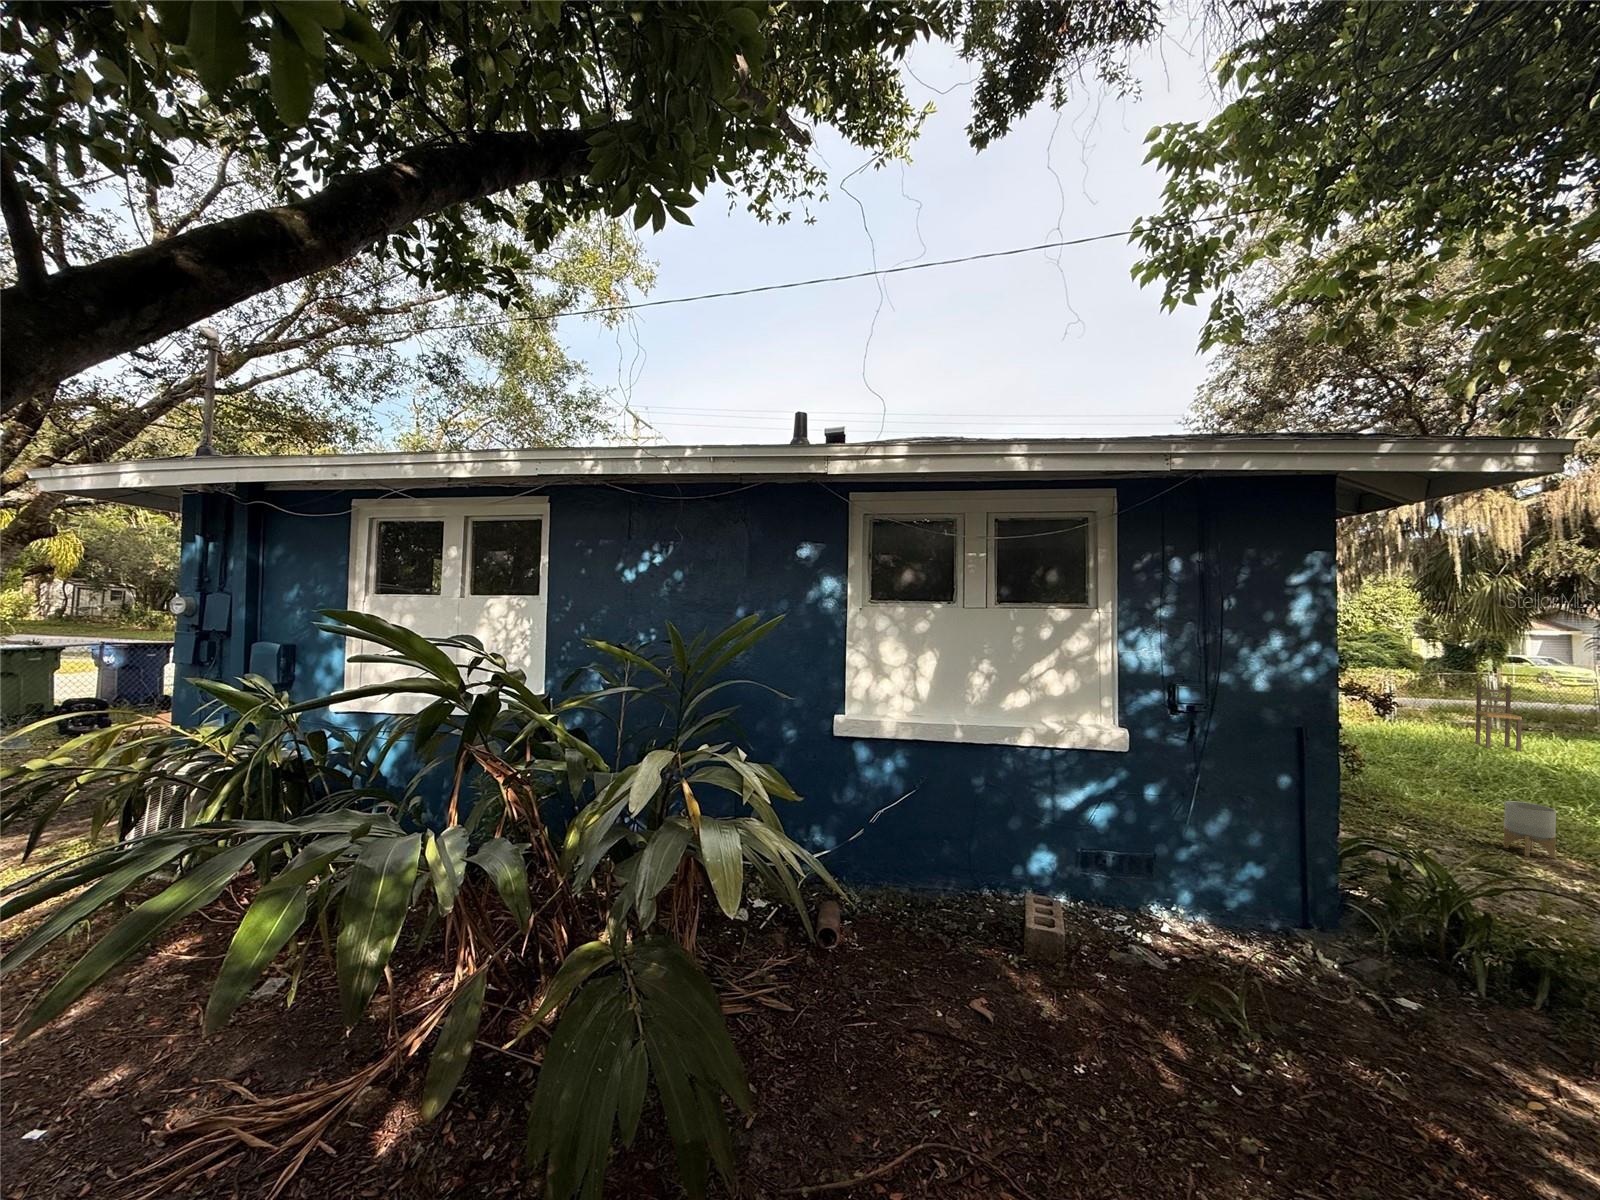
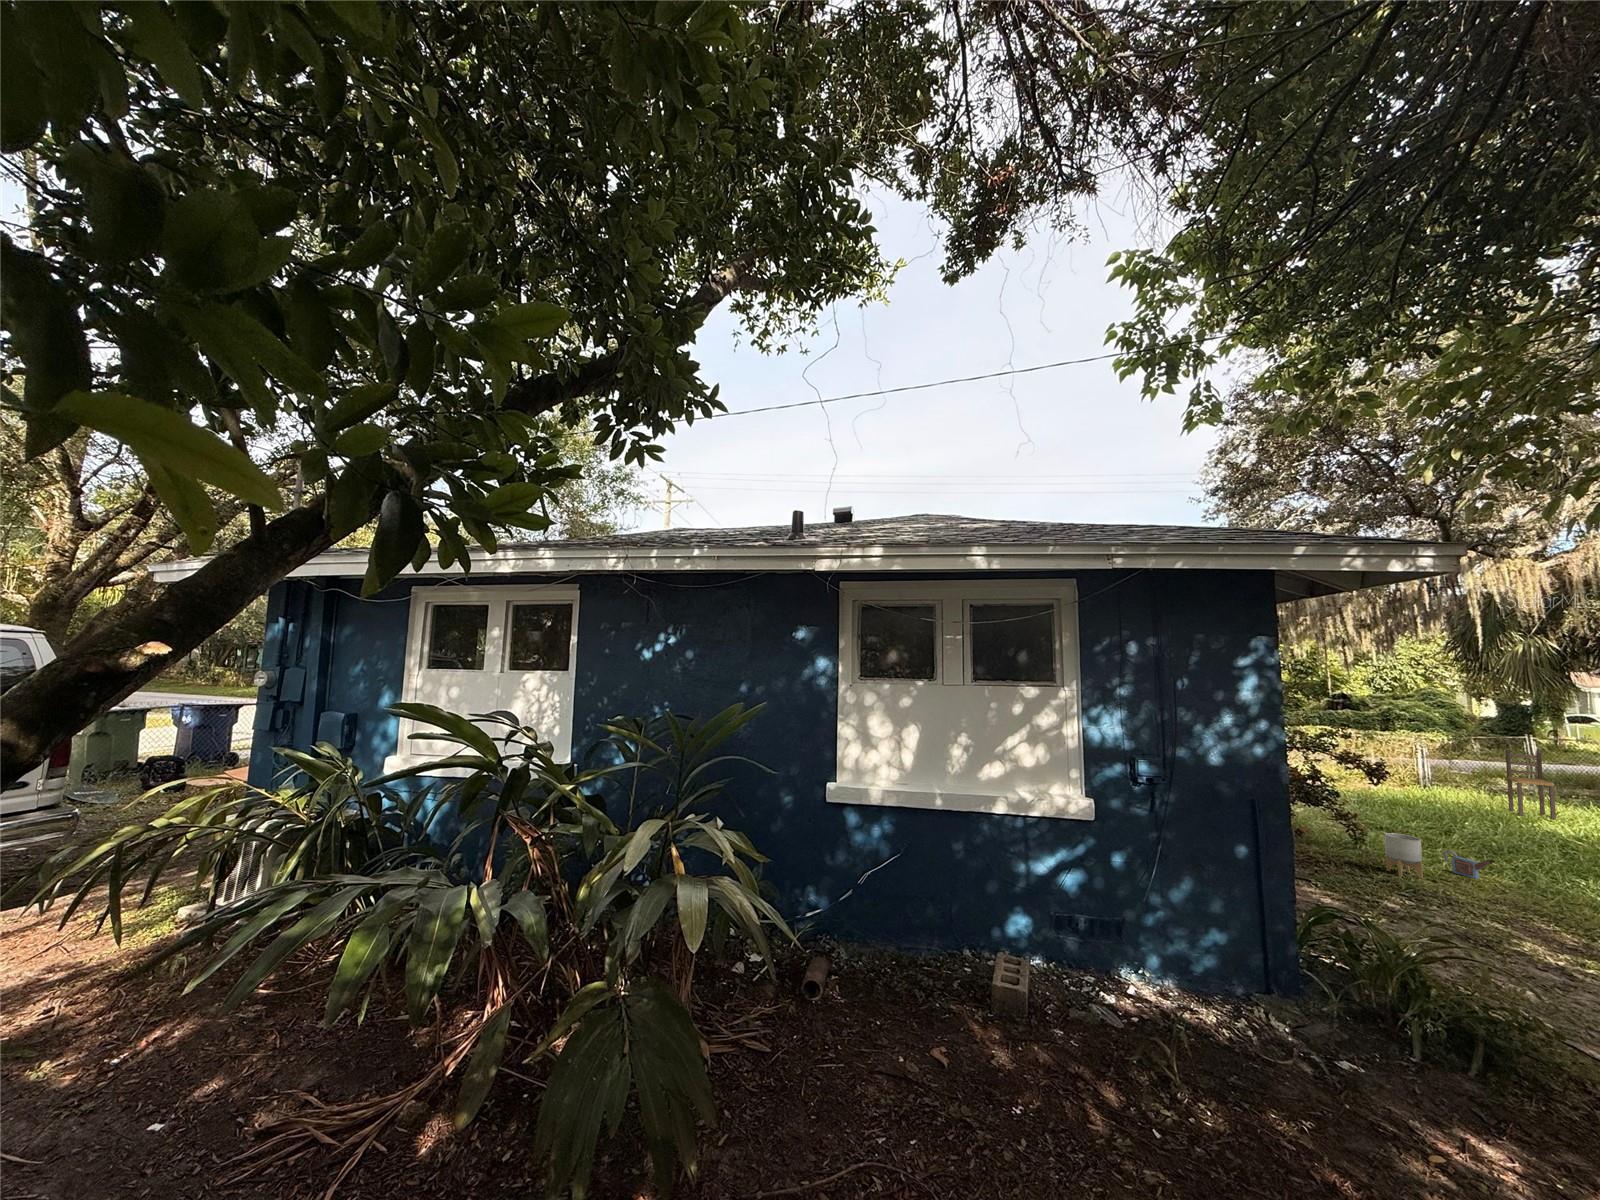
watering can: none [1433,781,1483,808] -> present [1443,850,1491,879]
planter: present [1504,801,1556,858] -> present [1385,833,1423,879]

